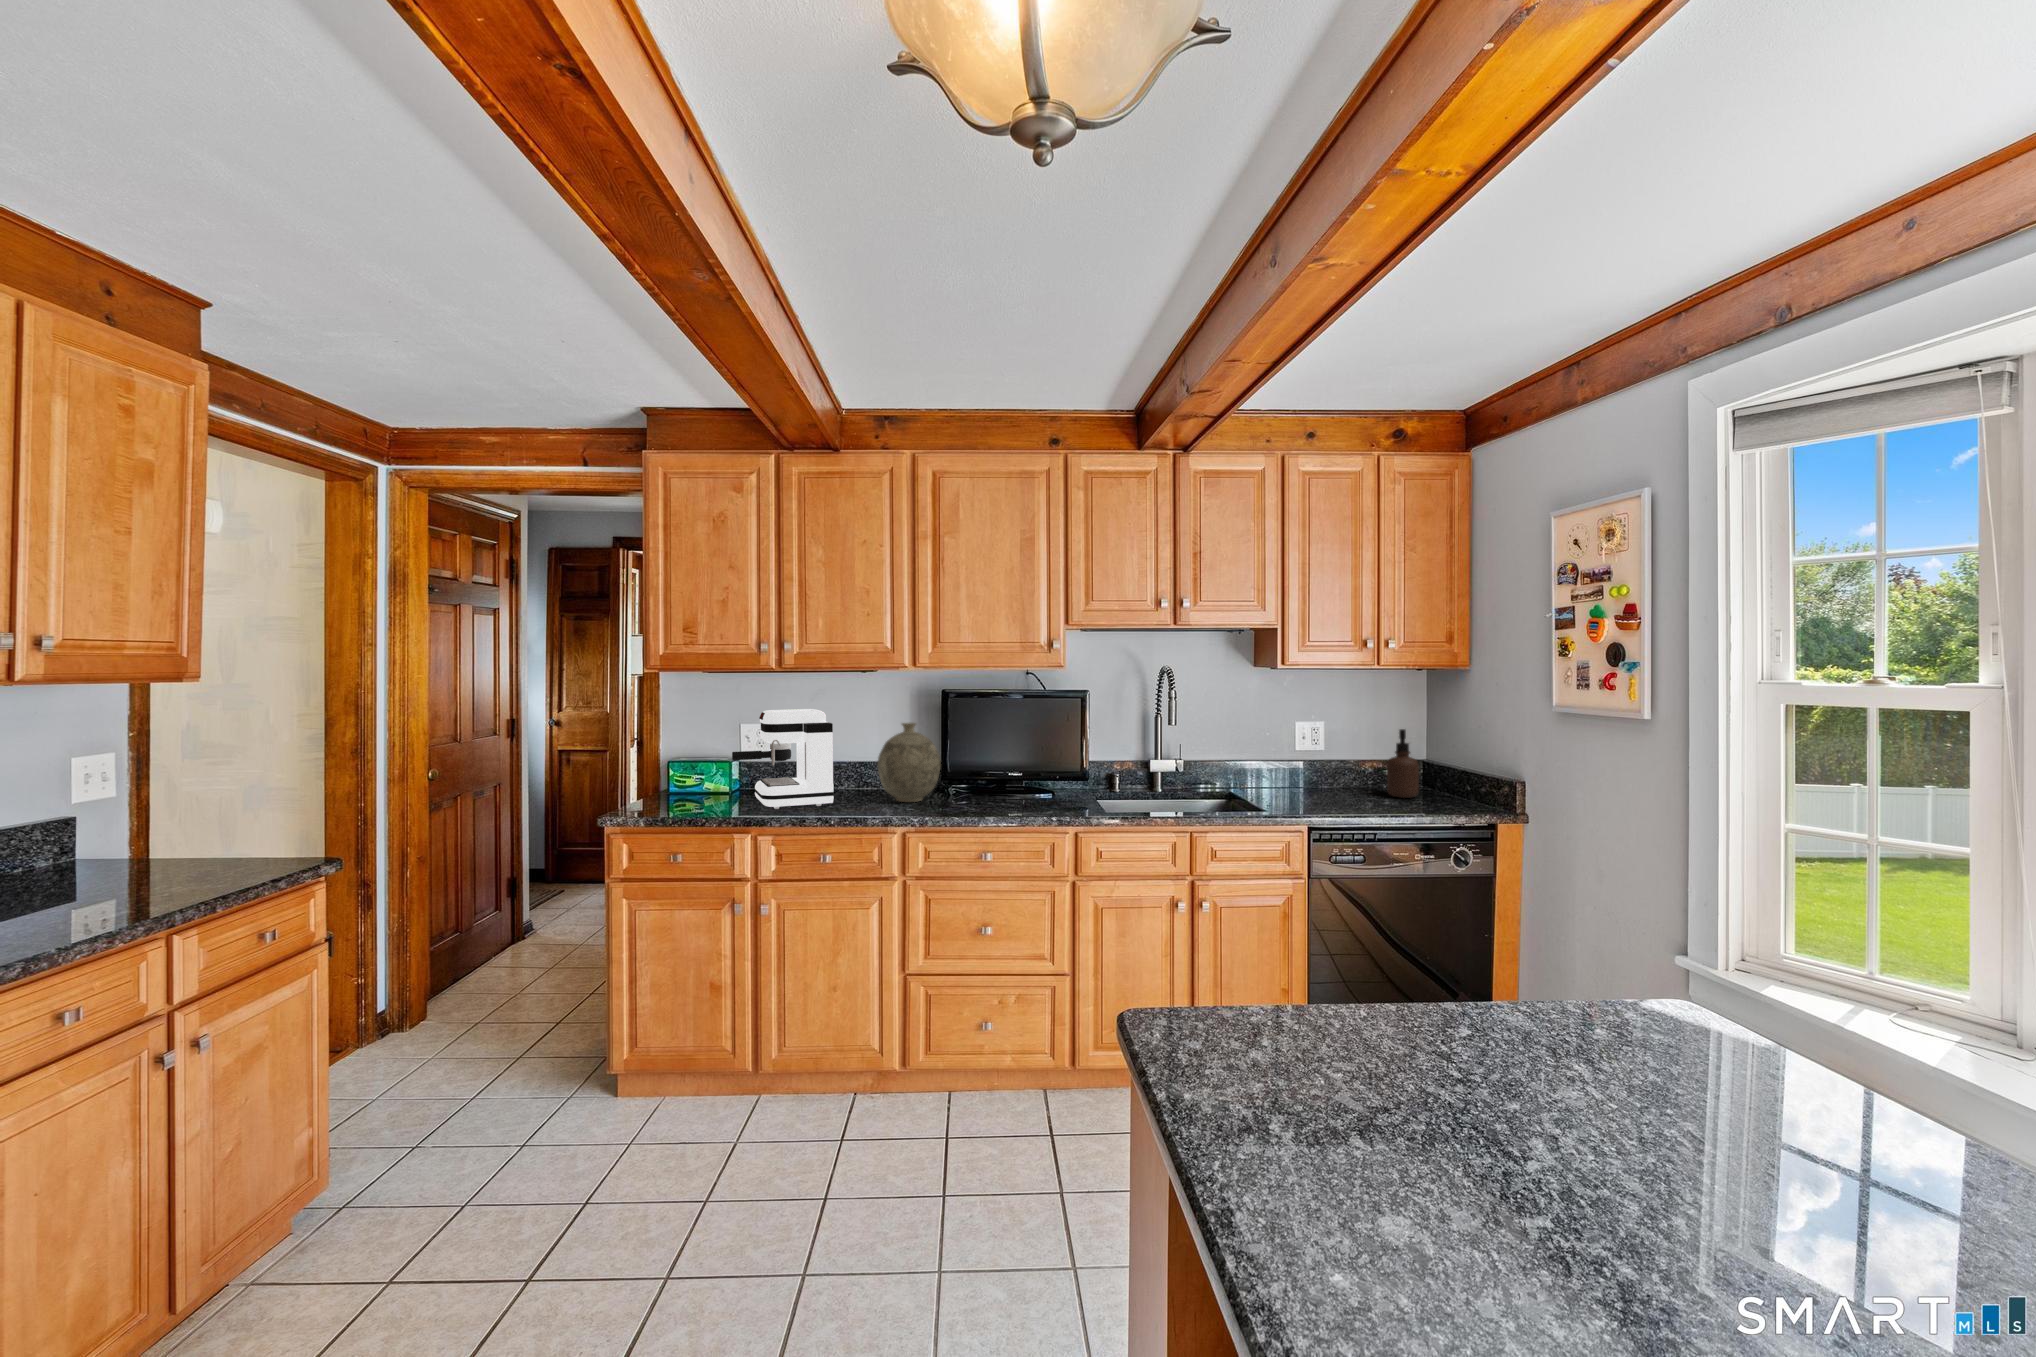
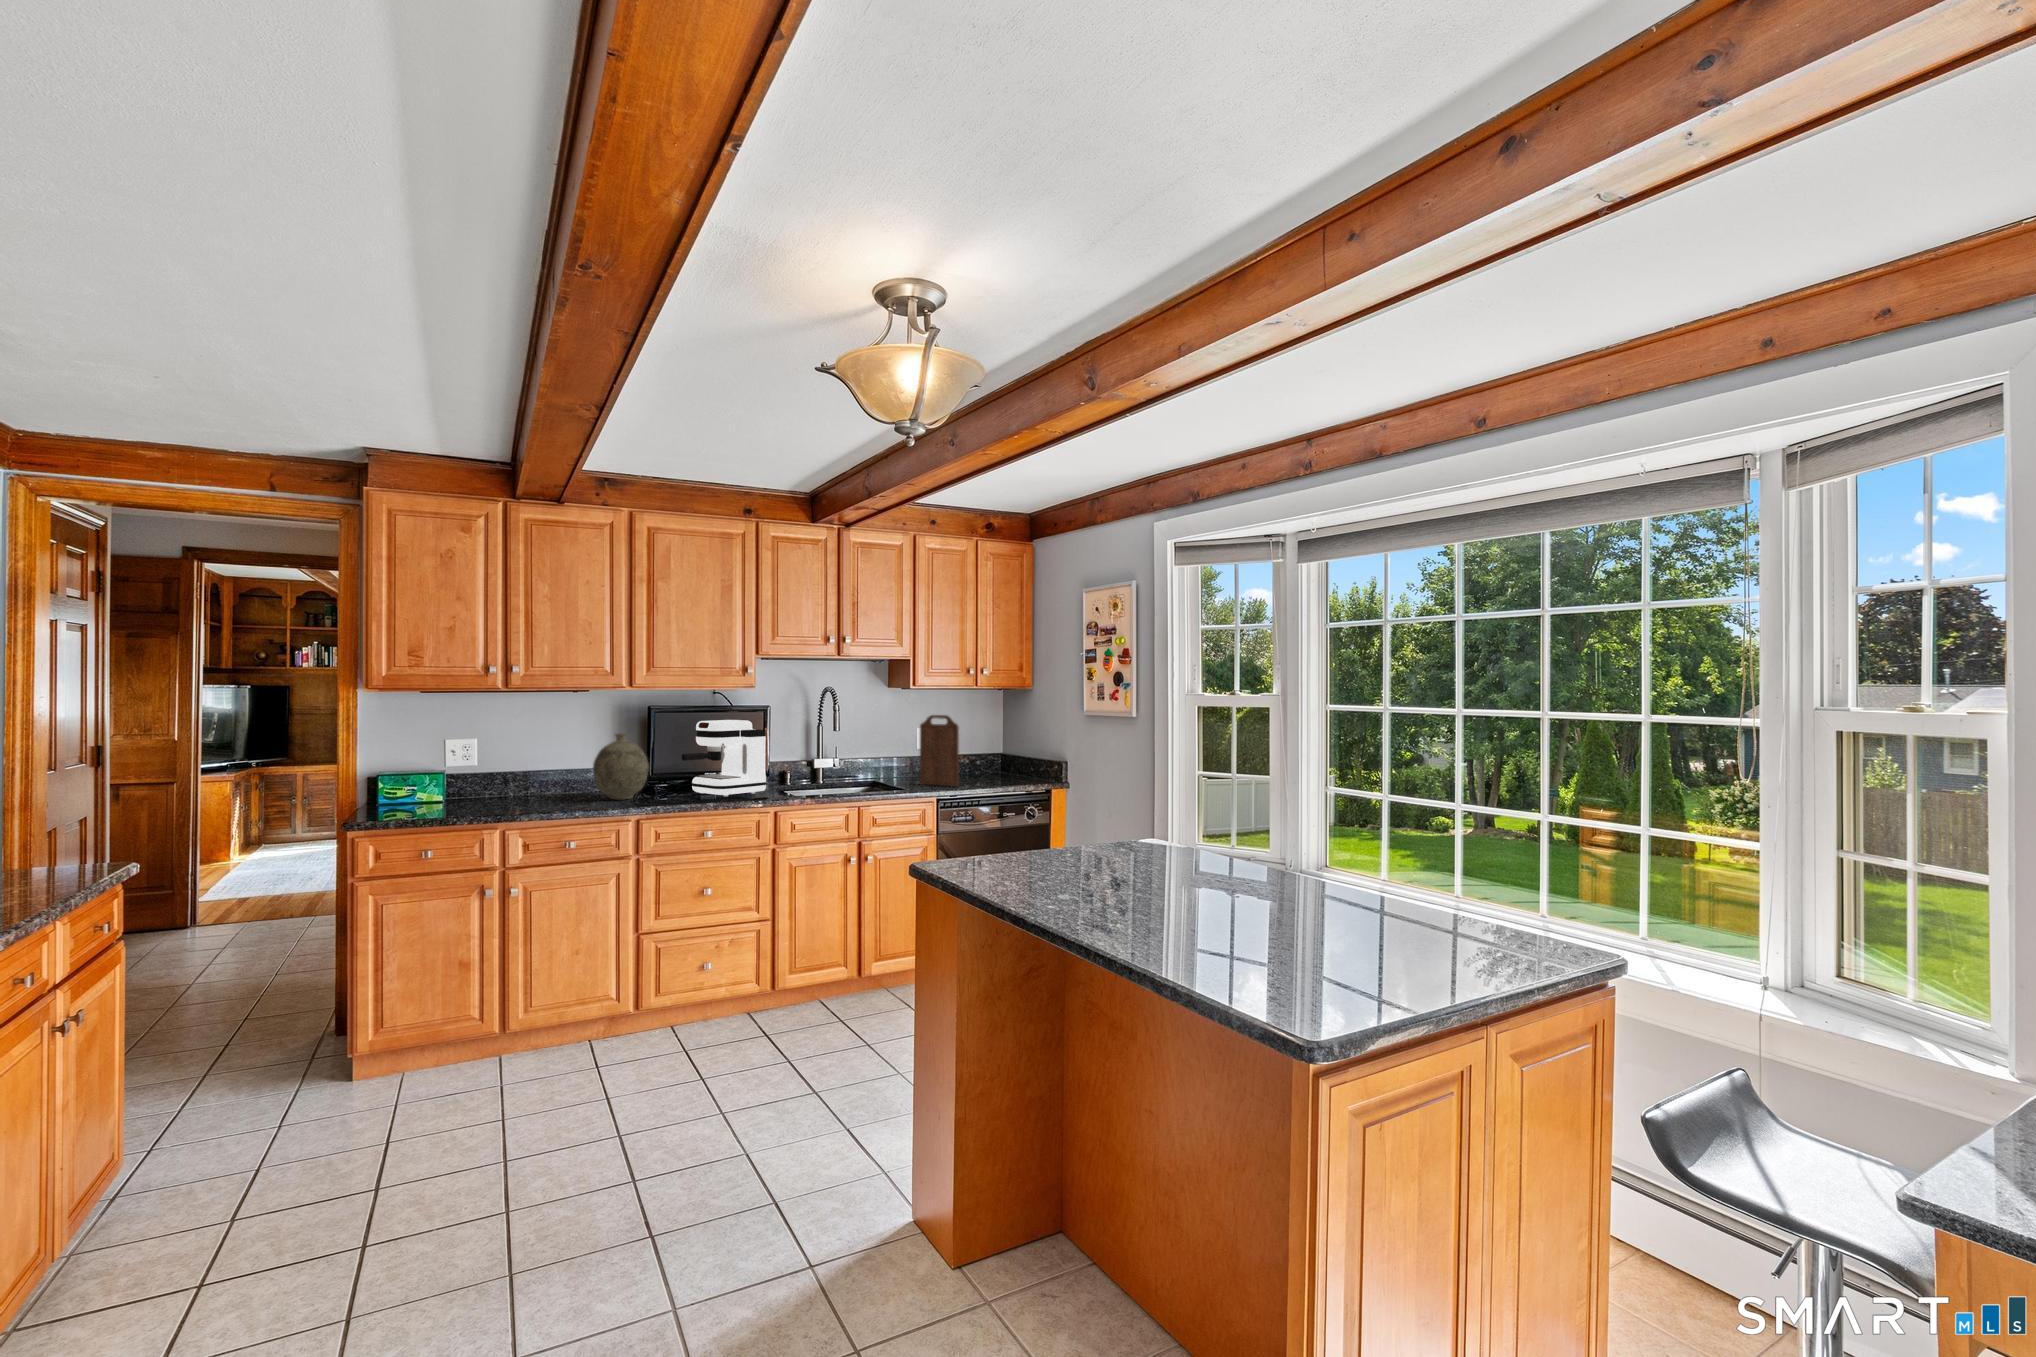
cutting board: none [1292,706,1348,807] -> present [920,715,959,786]
coffee maker: present [732,709,834,809] -> present [682,720,766,797]
soap dispenser: present [1387,729,1419,798] -> none [981,731,1001,779]

